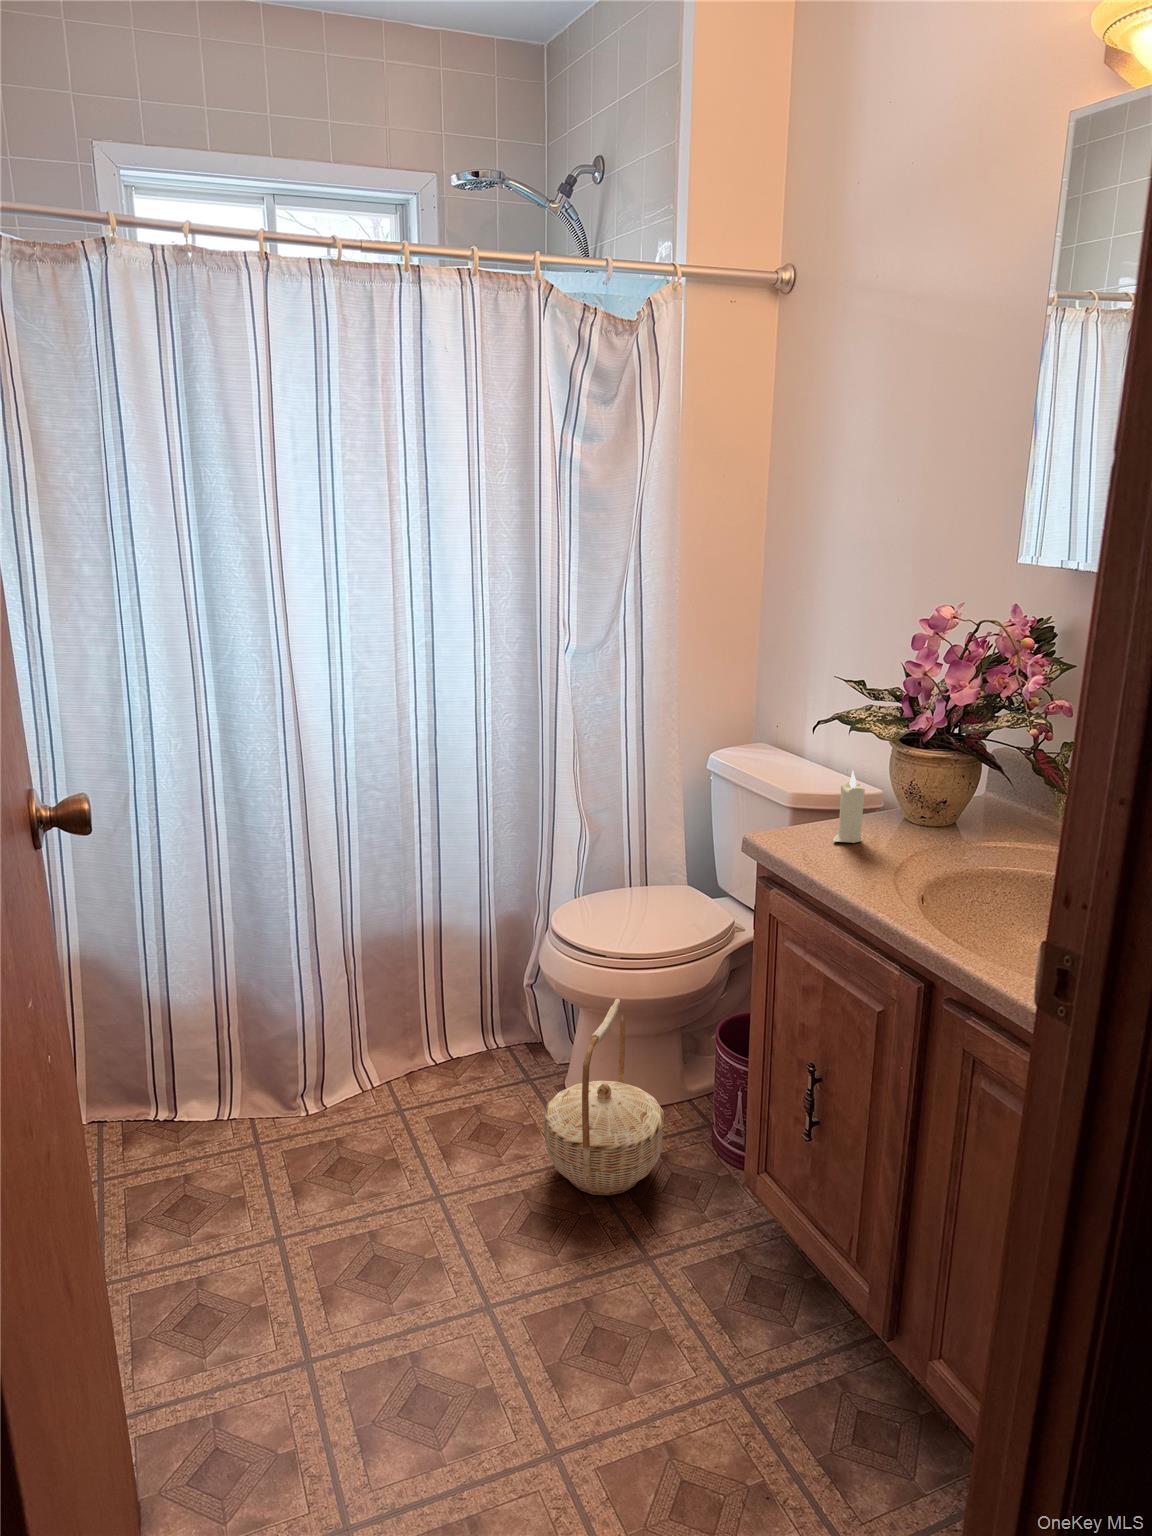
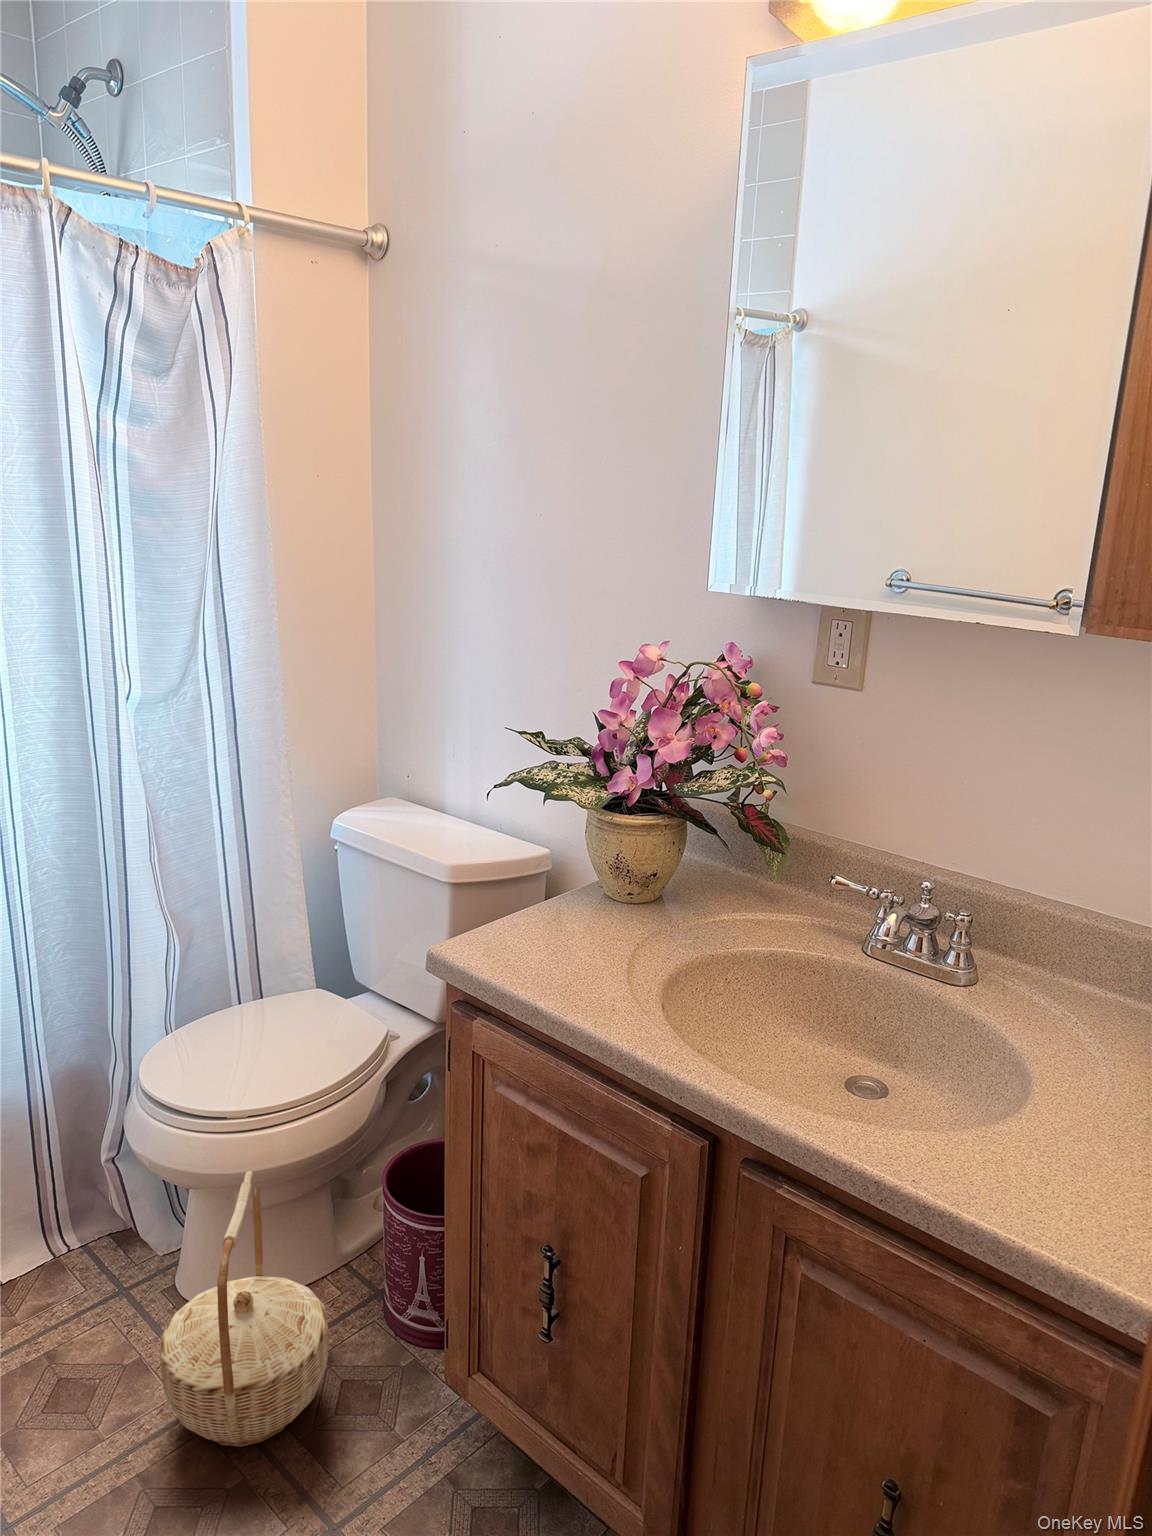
candle: present [833,771,865,843] -> none [536,852,570,944]

